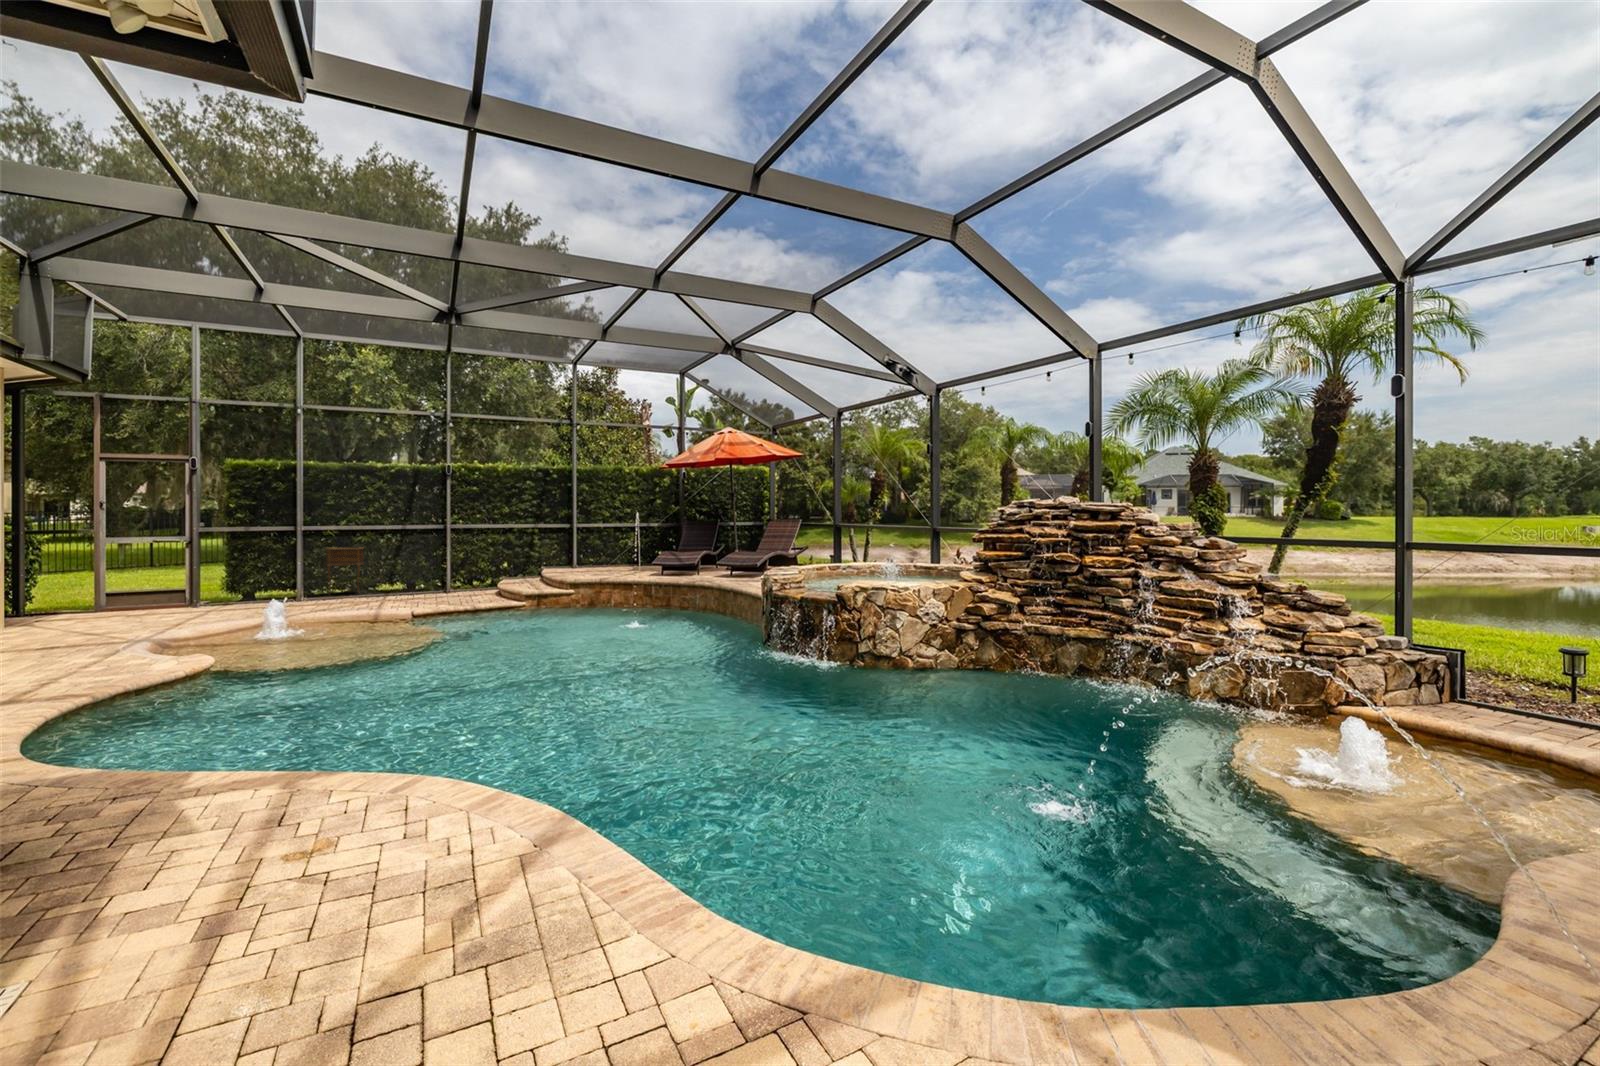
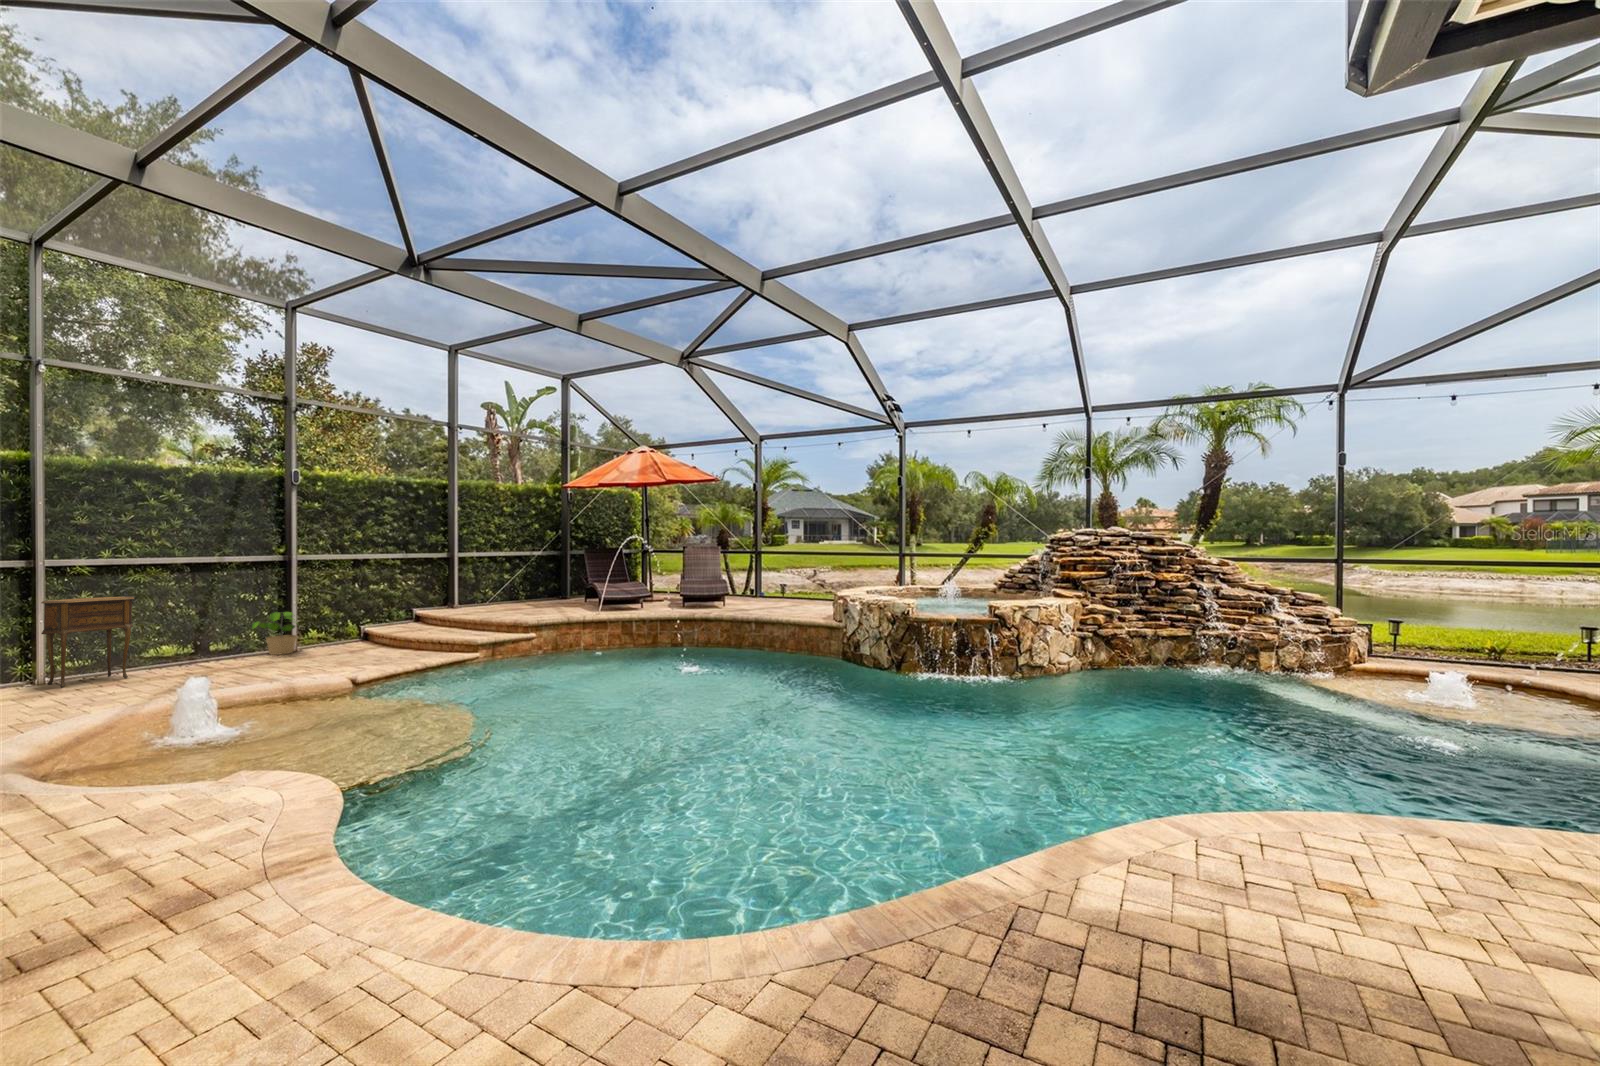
potted plant: none [433,561,461,589] -> present [252,612,297,655]

